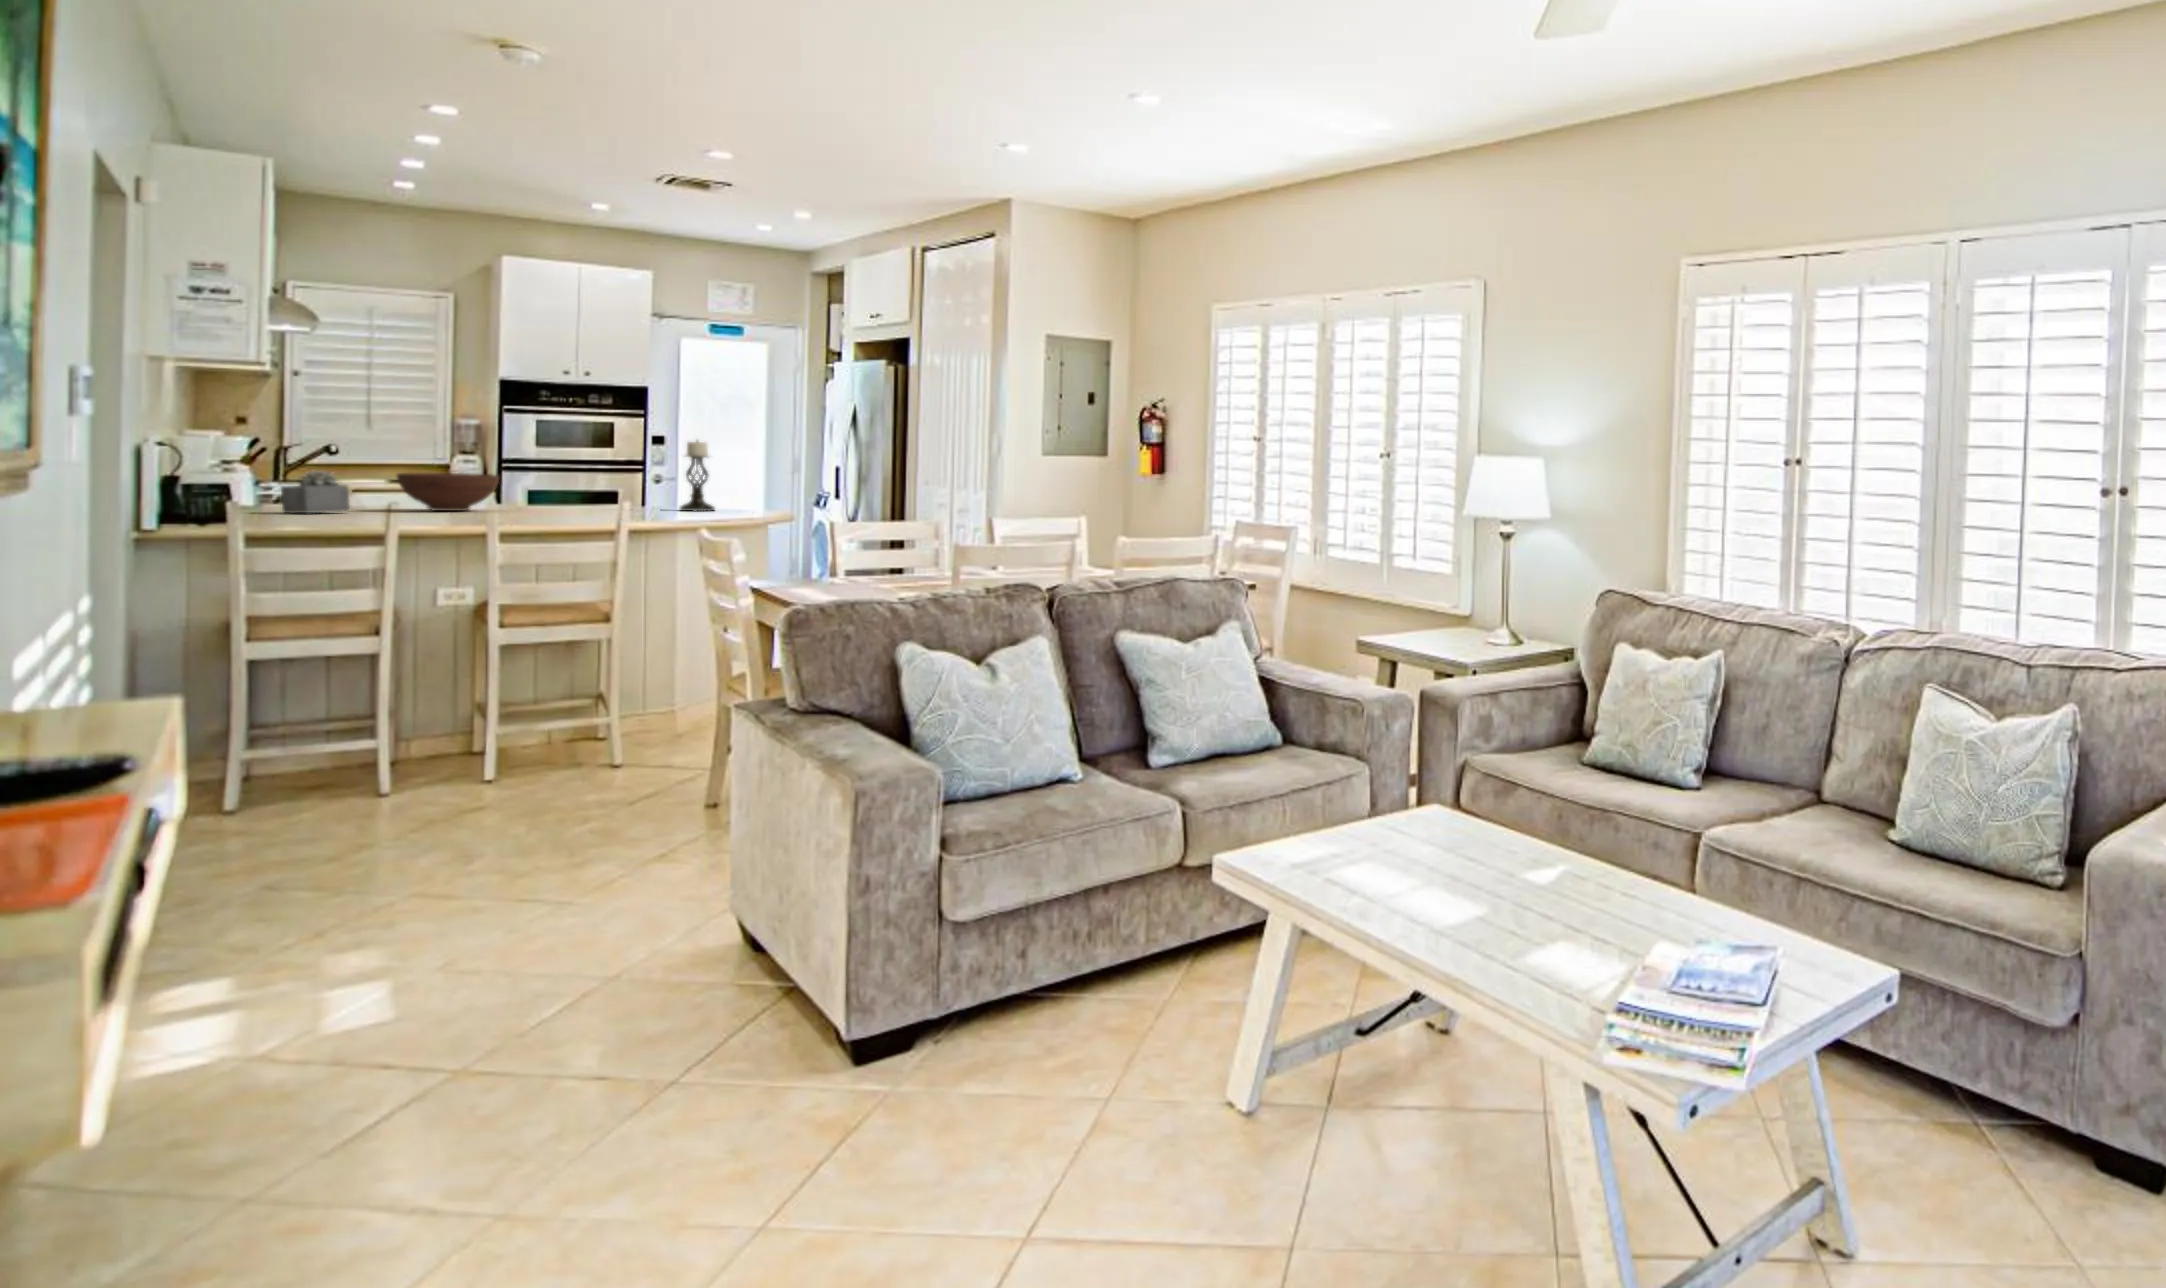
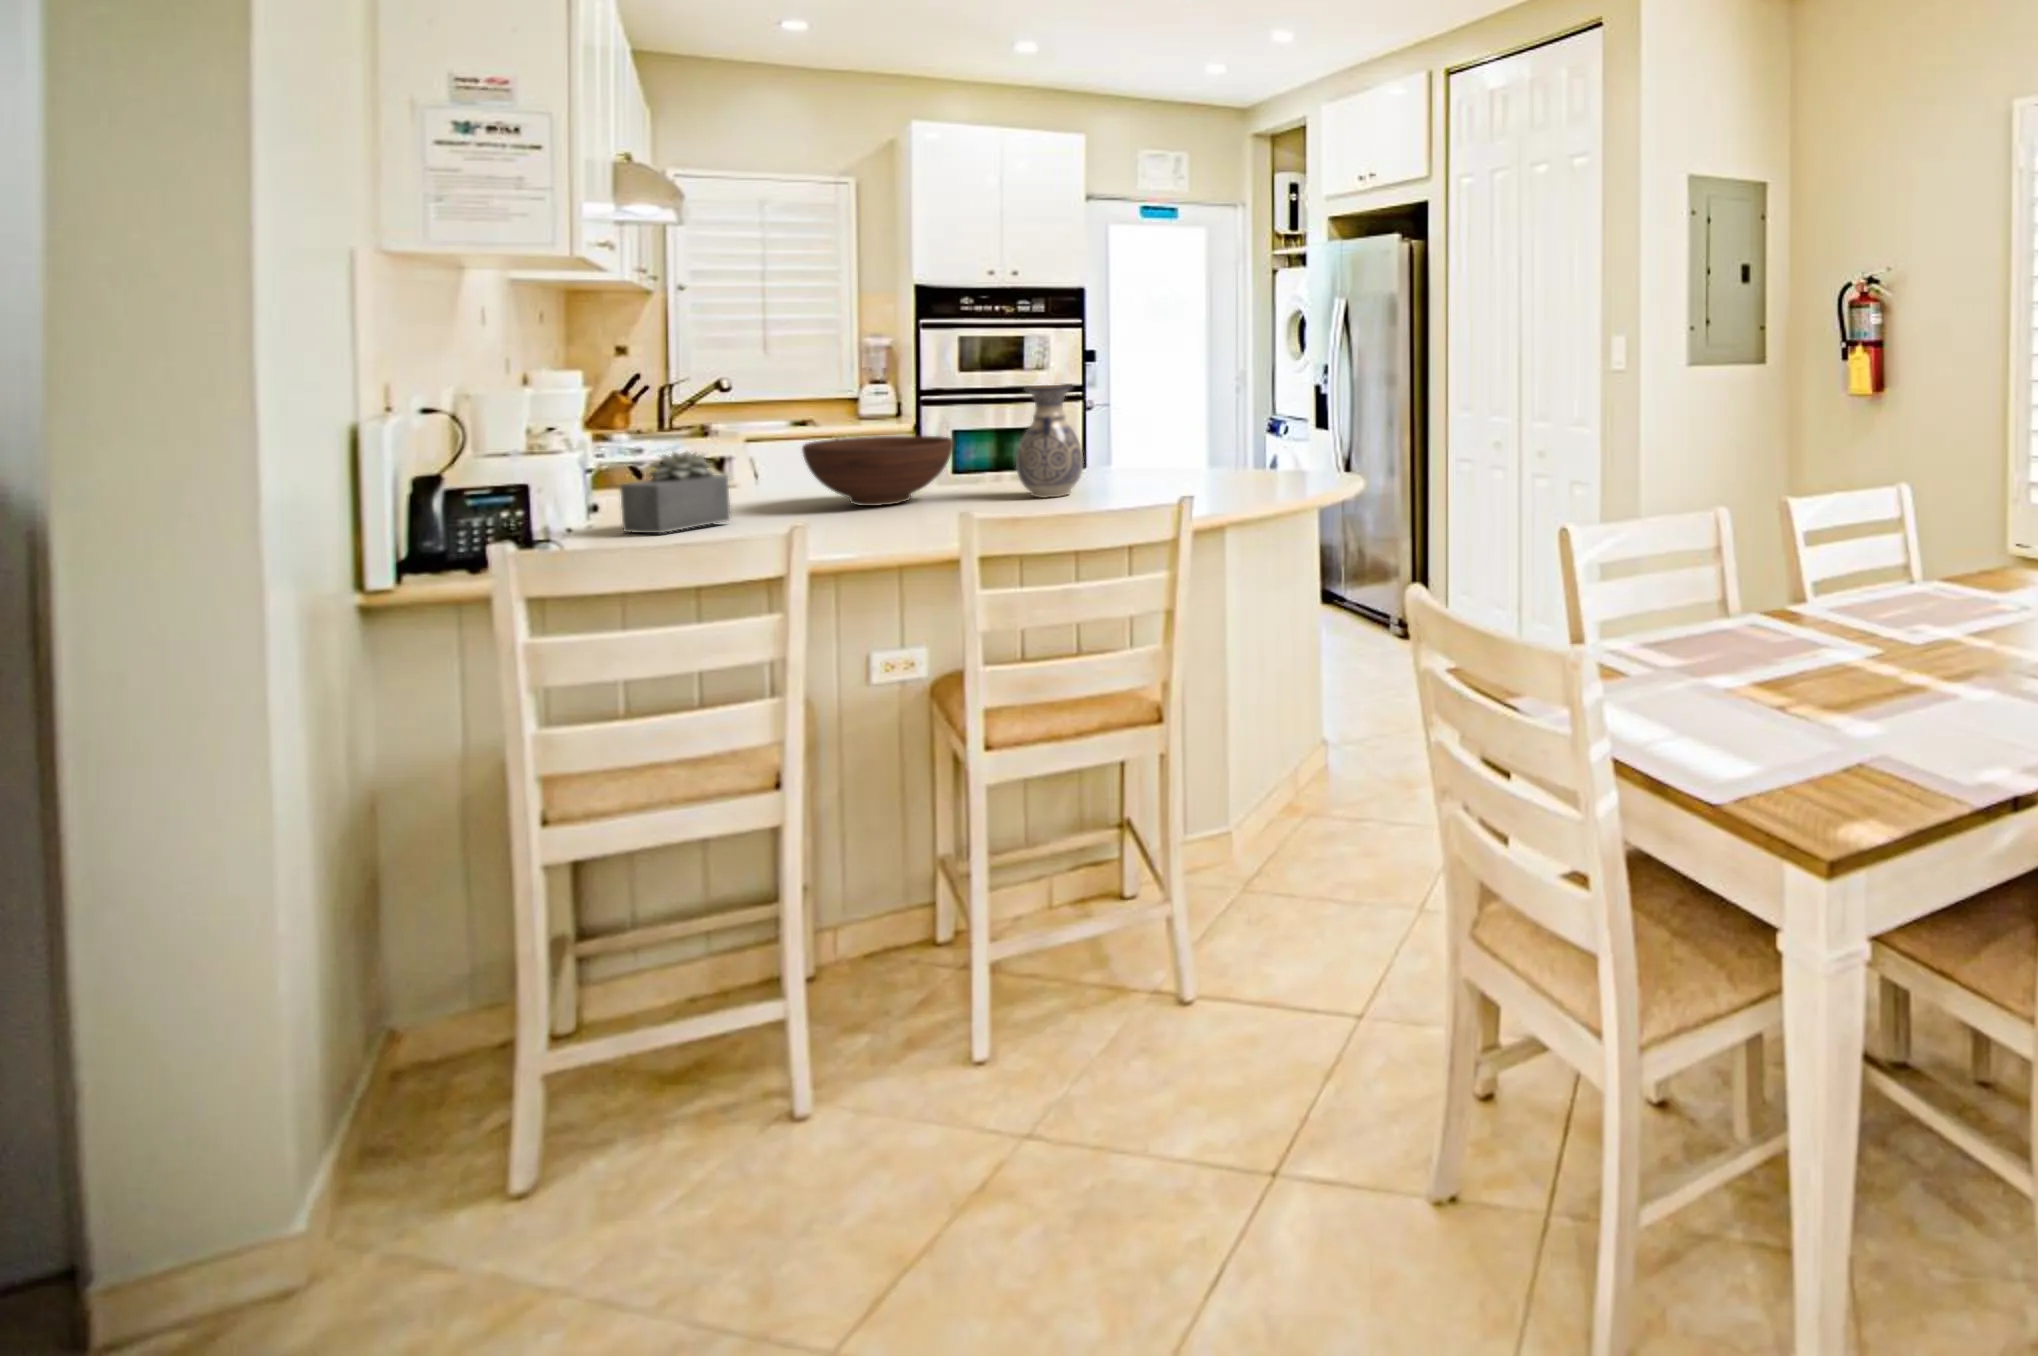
candle holder: present [680,440,714,511] -> none [1206,362,1258,482]
vase: none [541,446,587,512] -> present [1016,385,1083,498]

